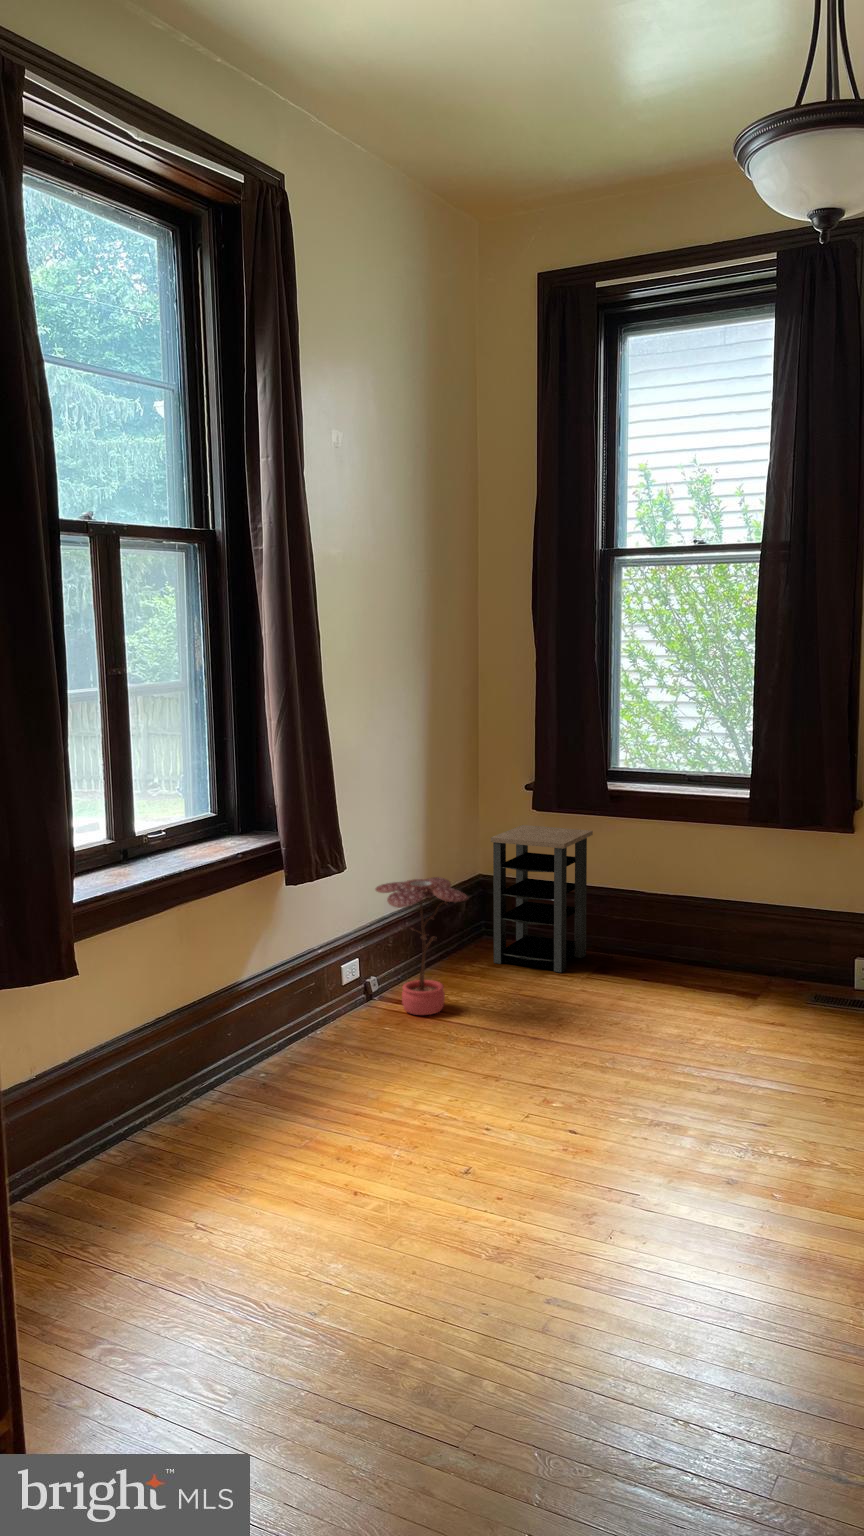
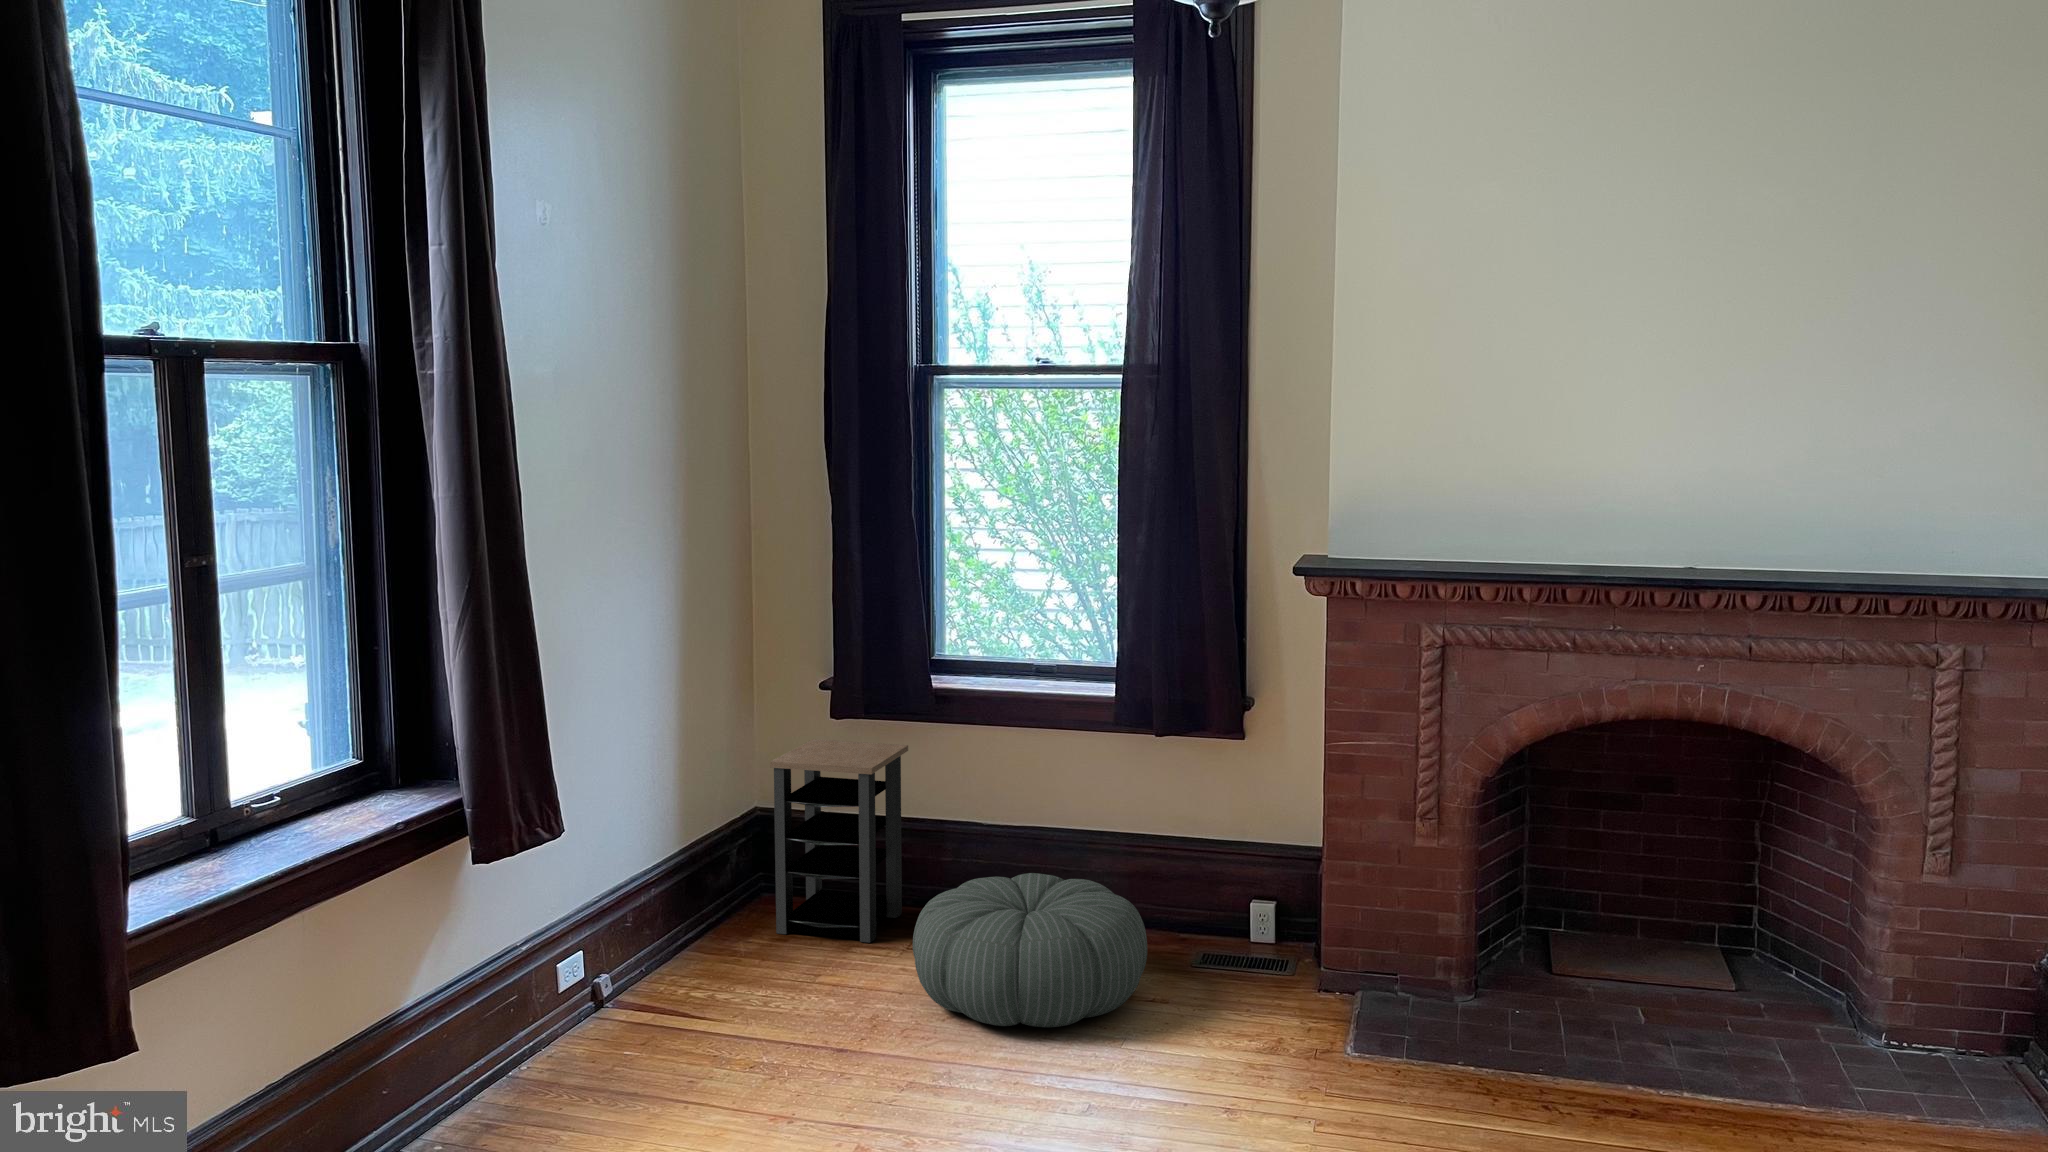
potted plant: present [375,877,468,1015] -> none [607,826,744,1026]
pouf: none [591,926,770,1035] -> present [913,873,1147,1027]

